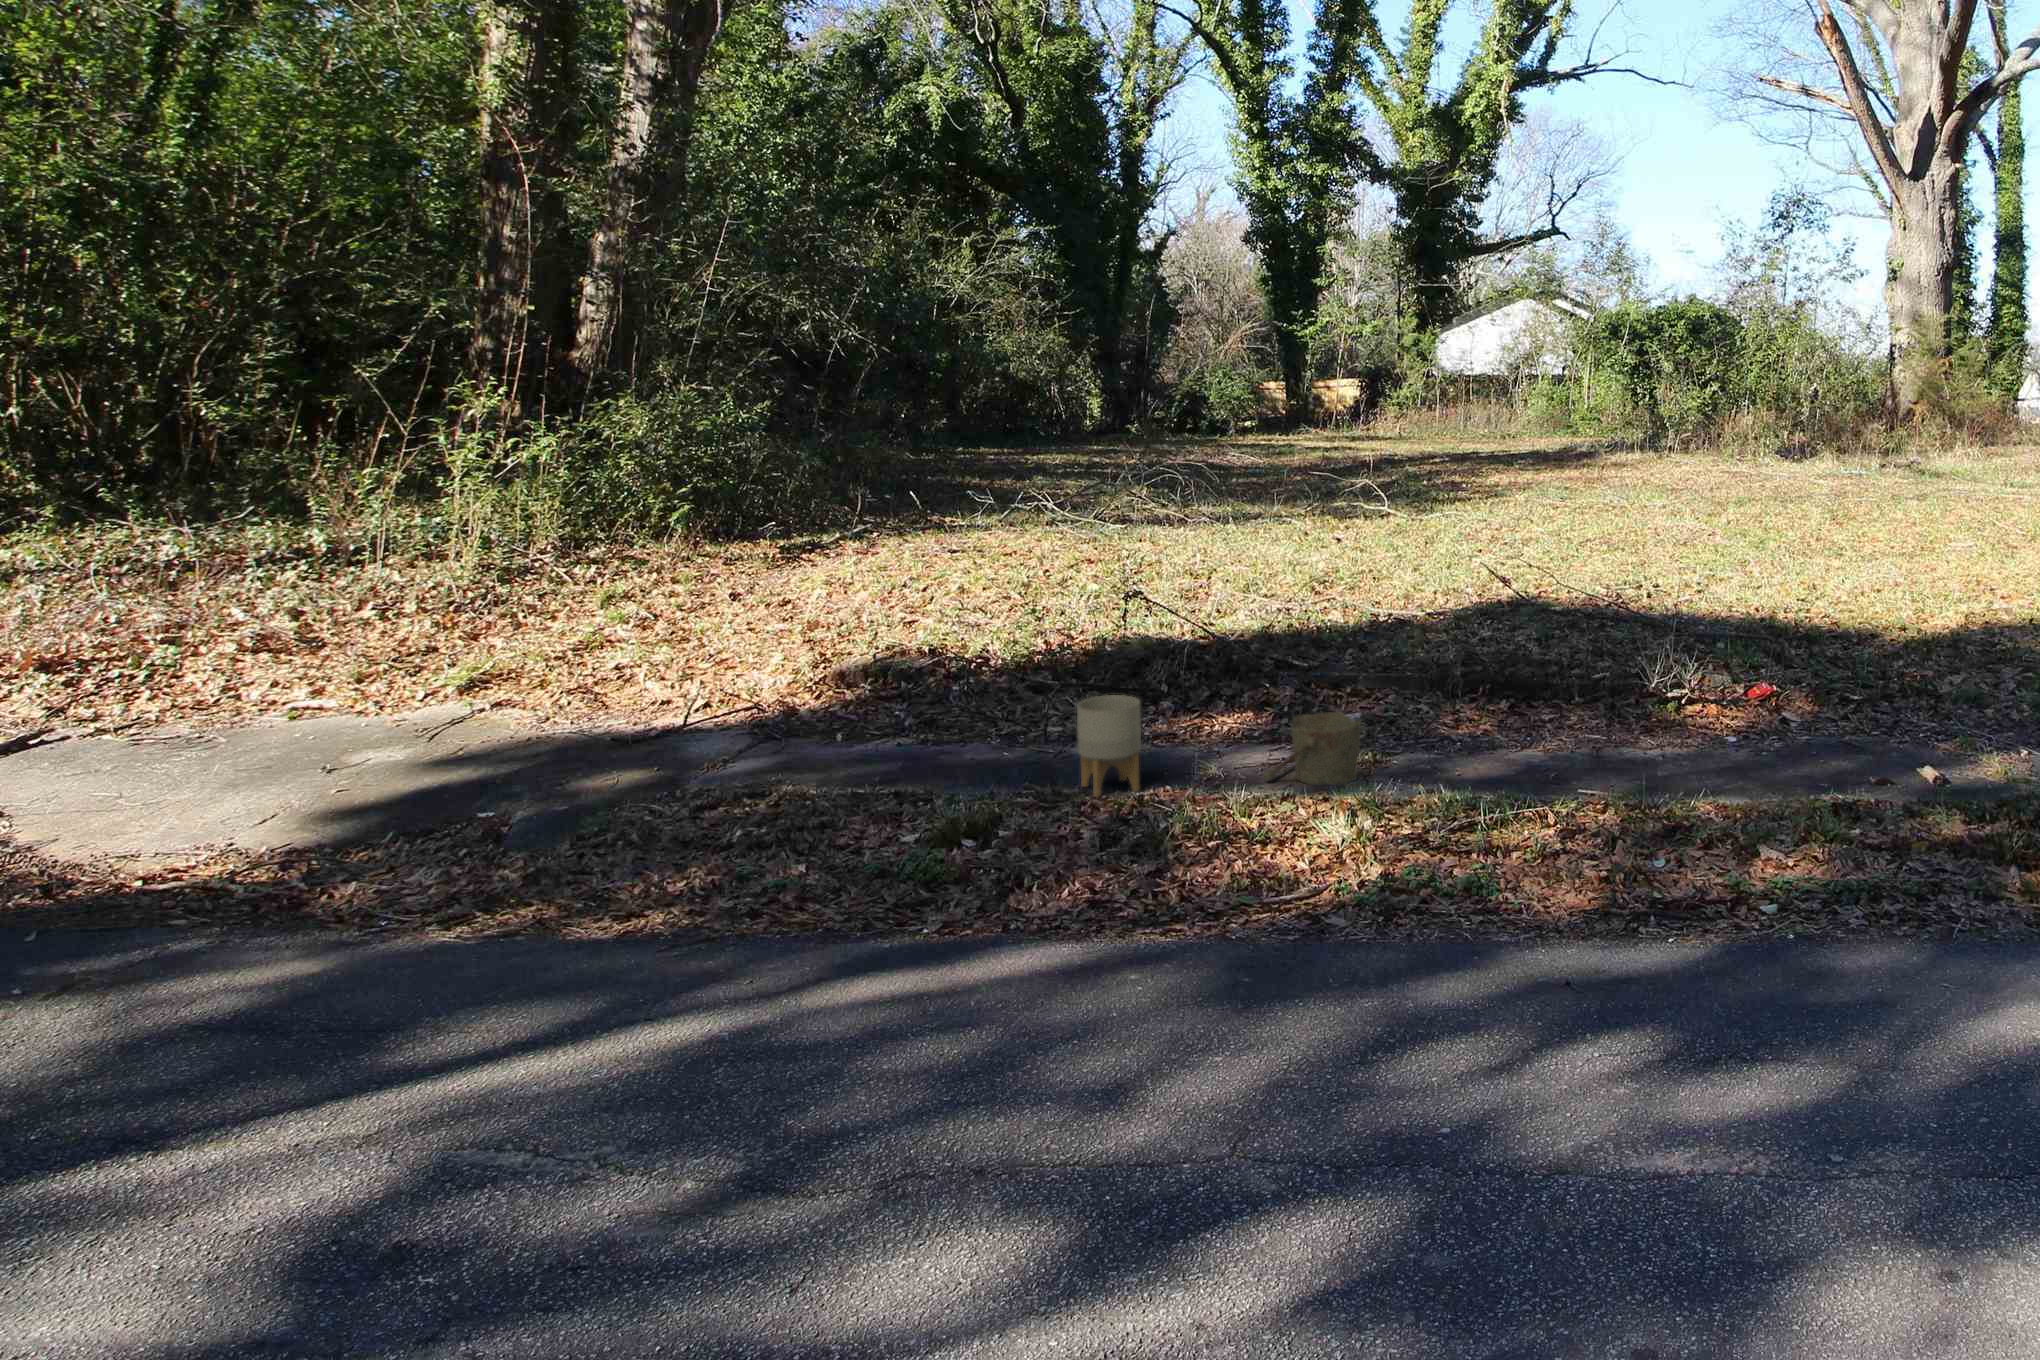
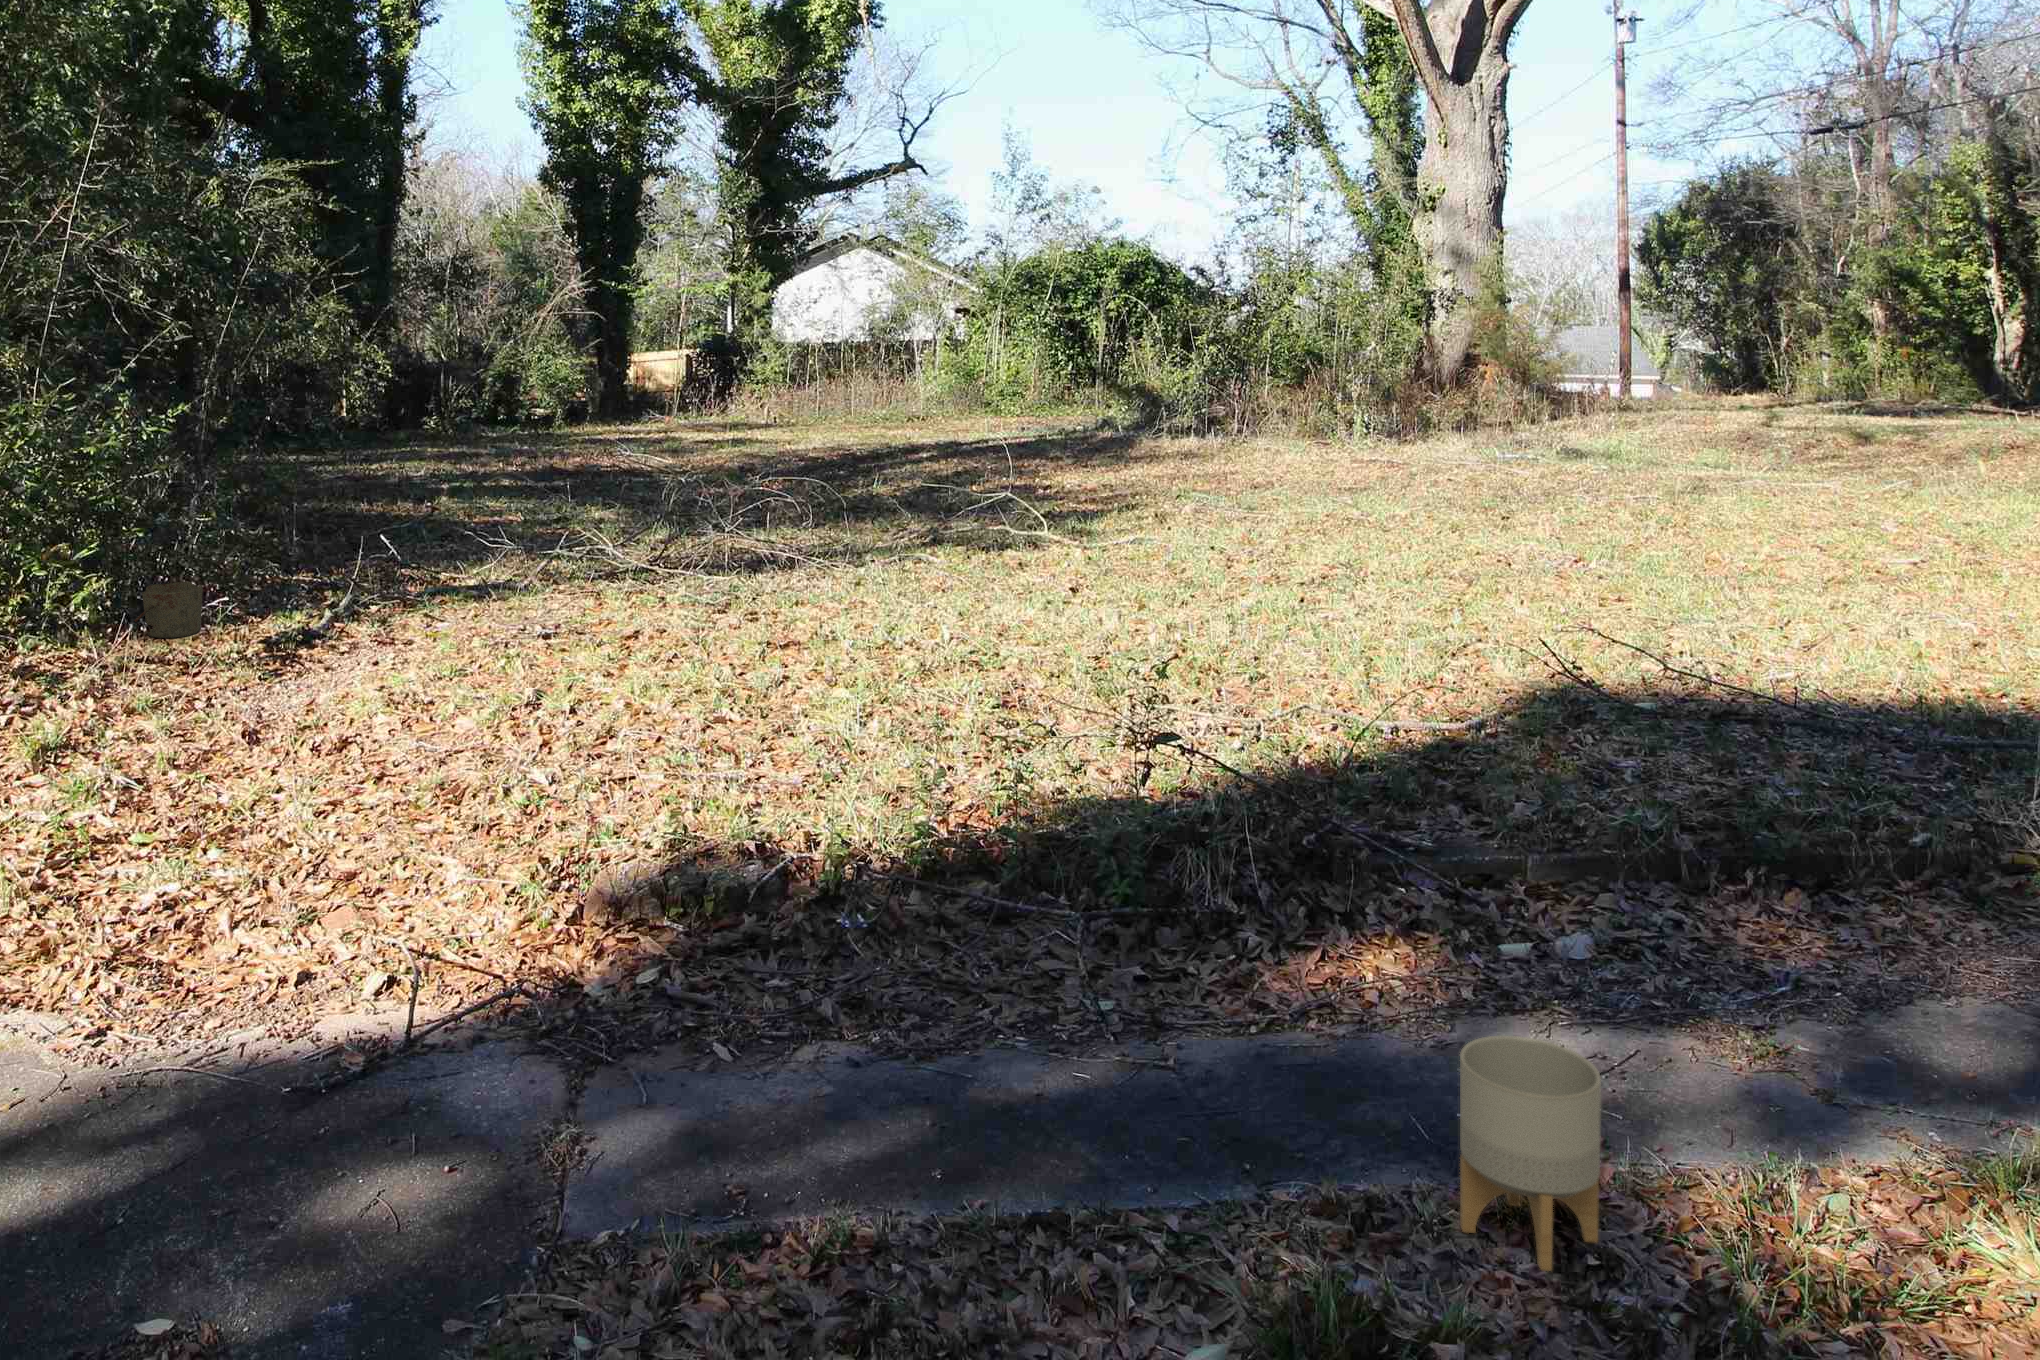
bucket: present [1263,712,1362,785] -> present [134,582,203,638]

